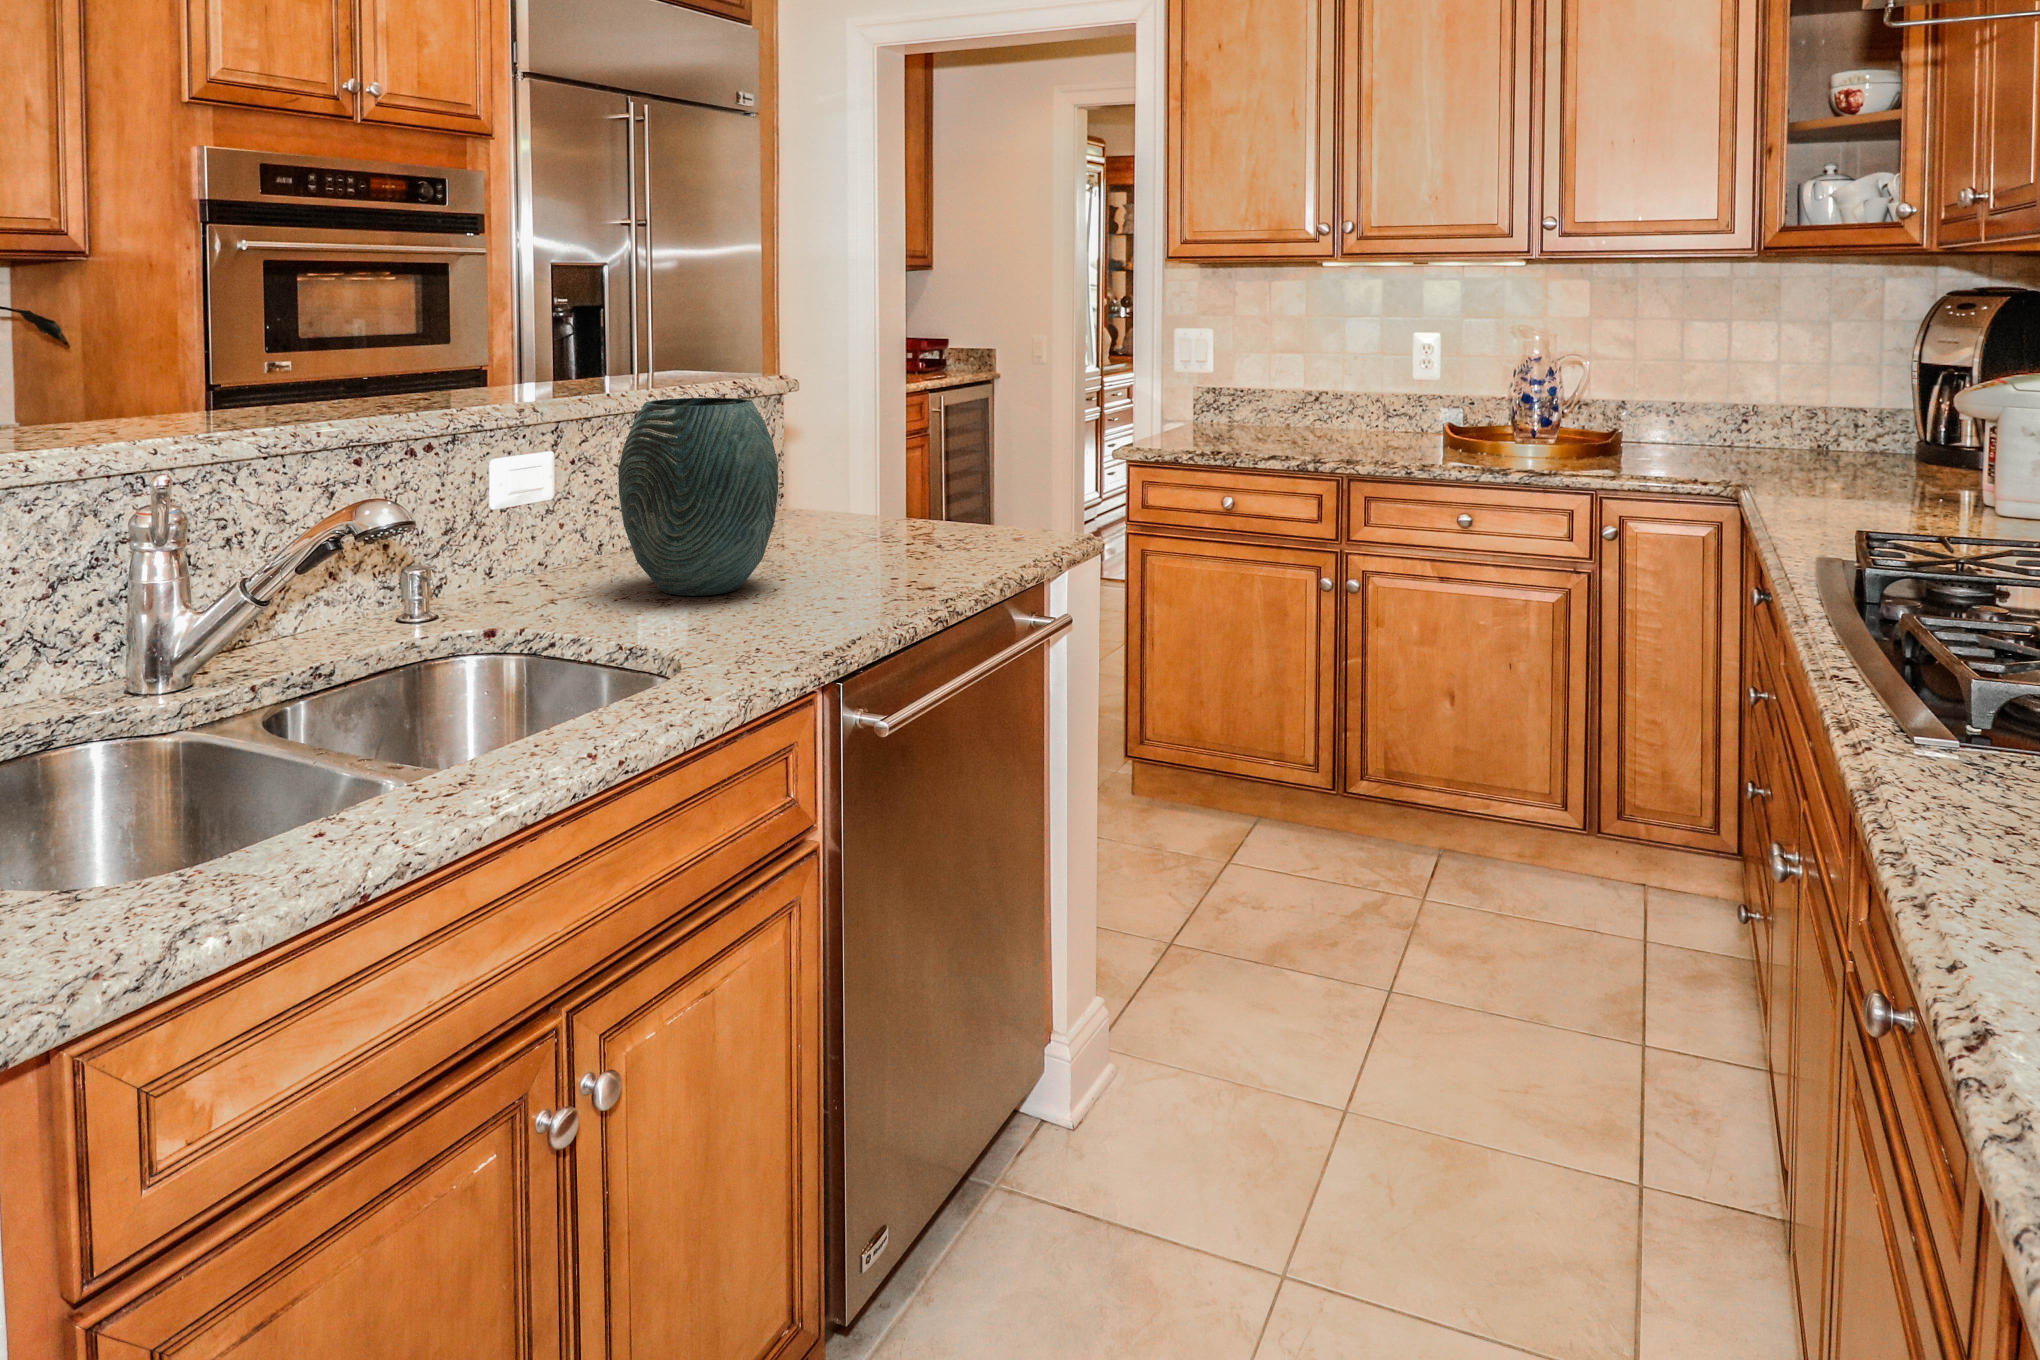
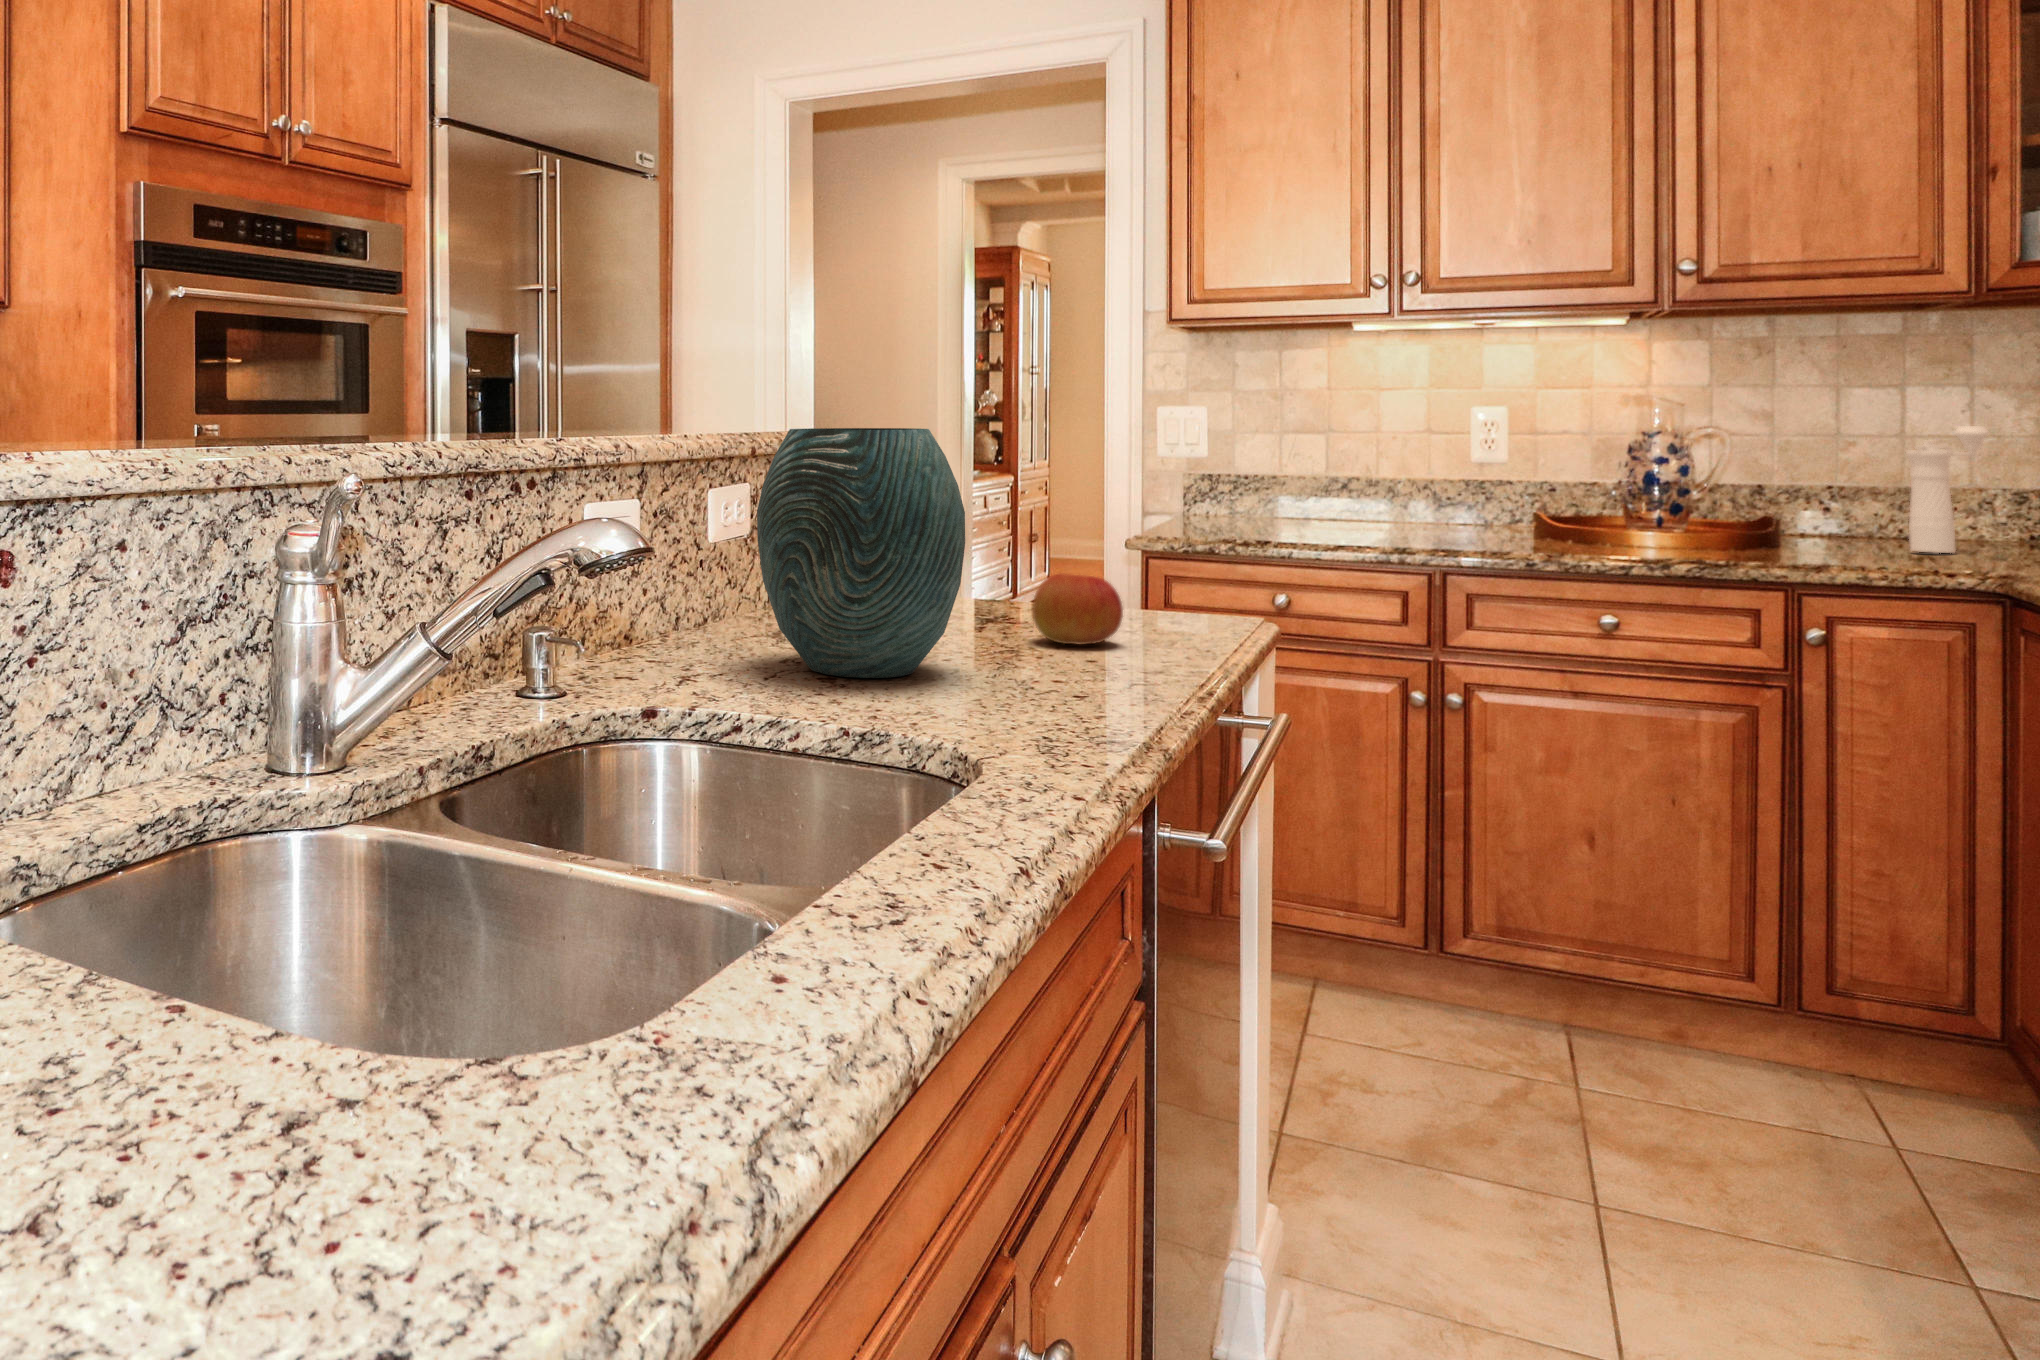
pepper mill: none [1683,358,1749,460] -> present [1907,426,1989,553]
apple: none [871,505,940,561] -> present [1032,573,1123,645]

